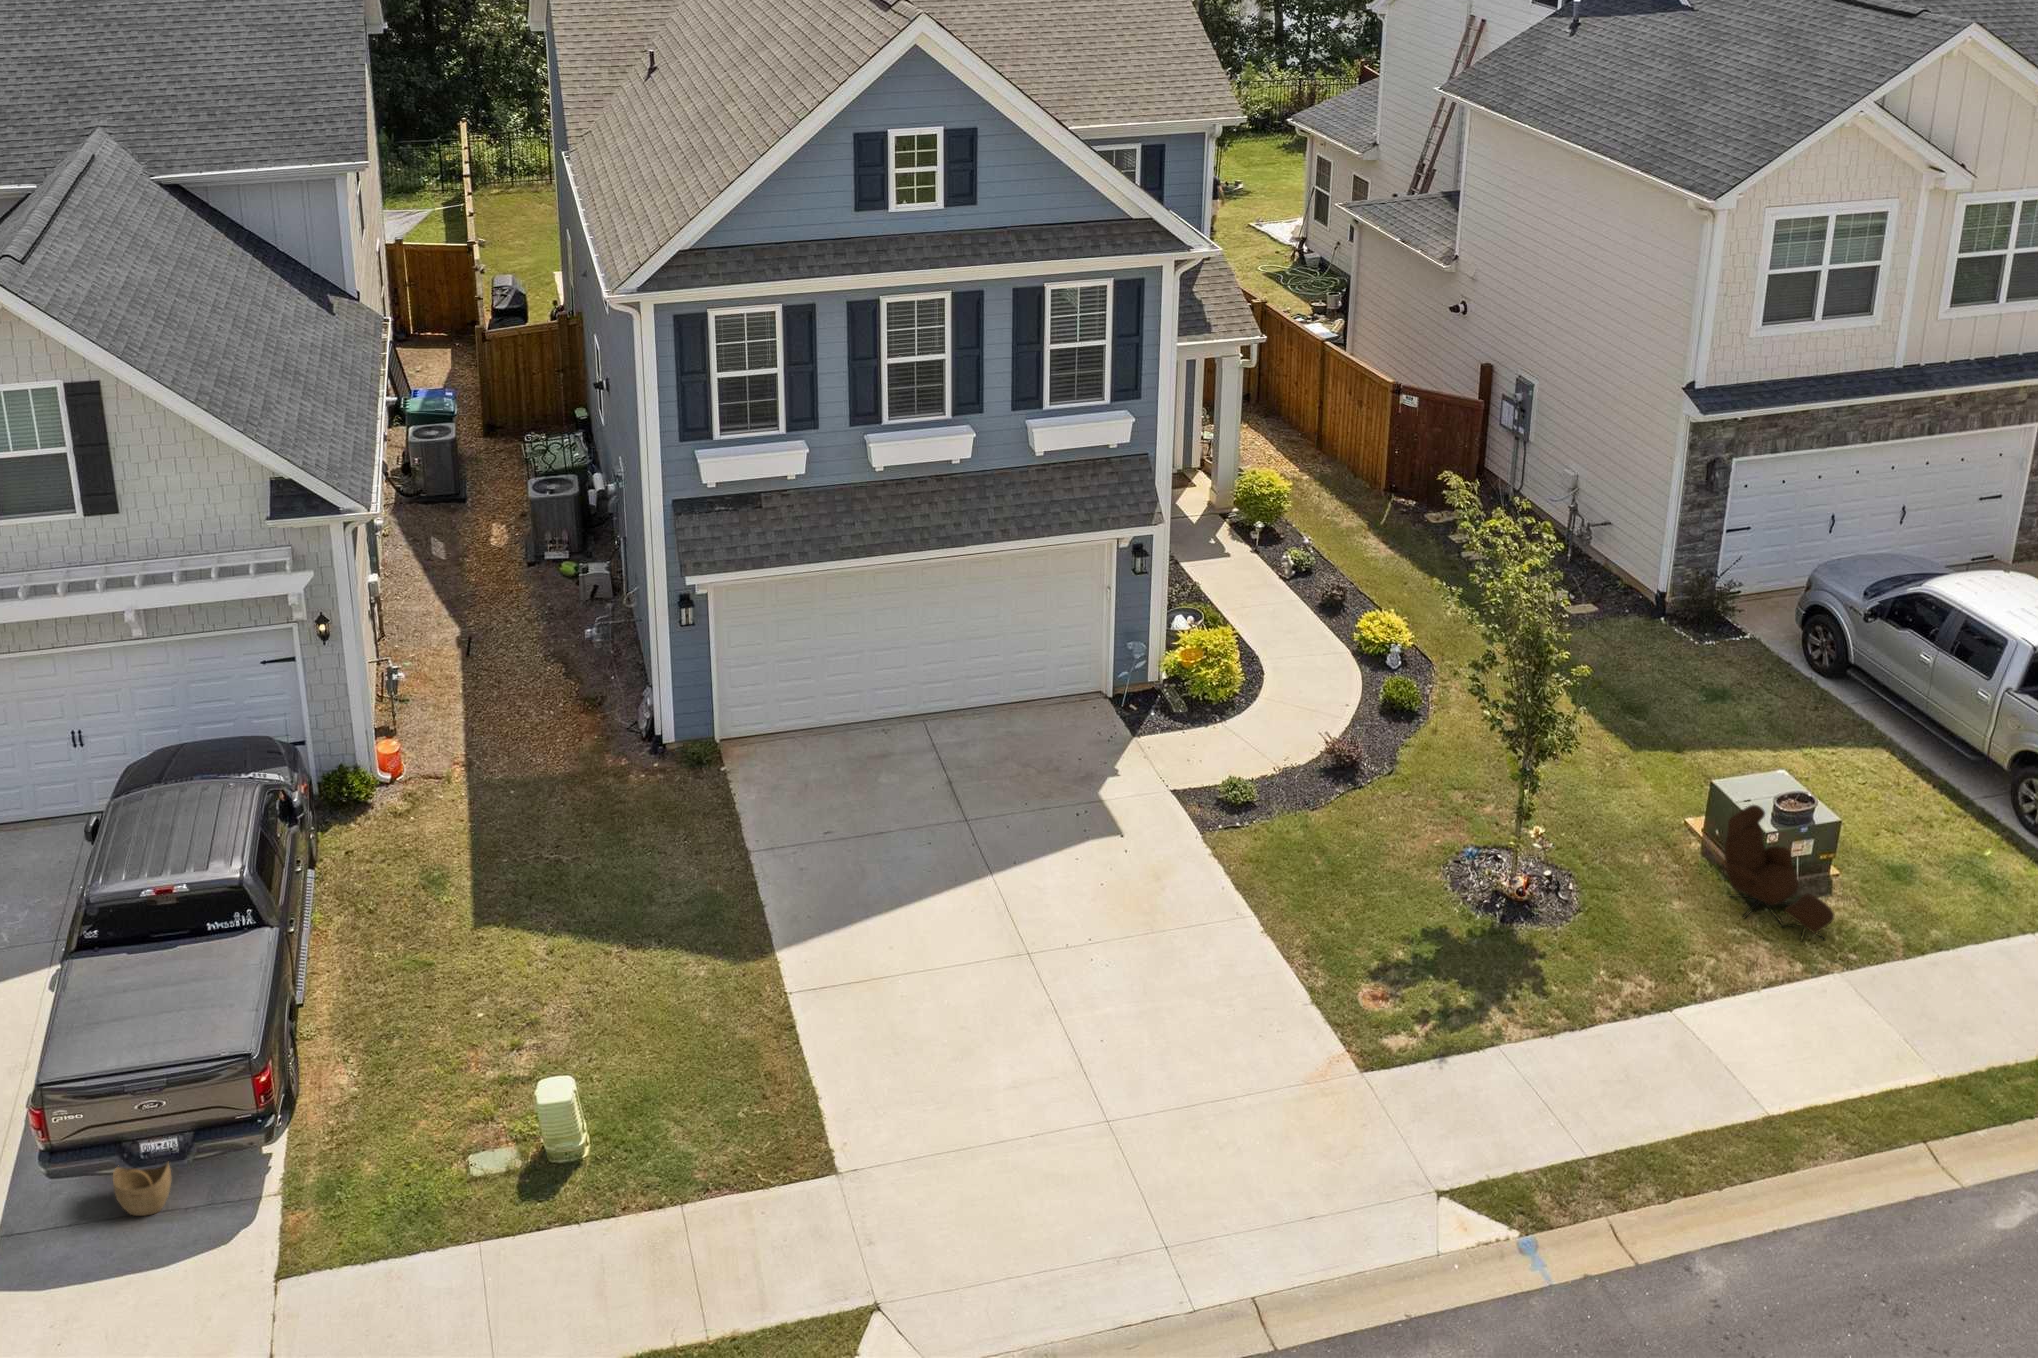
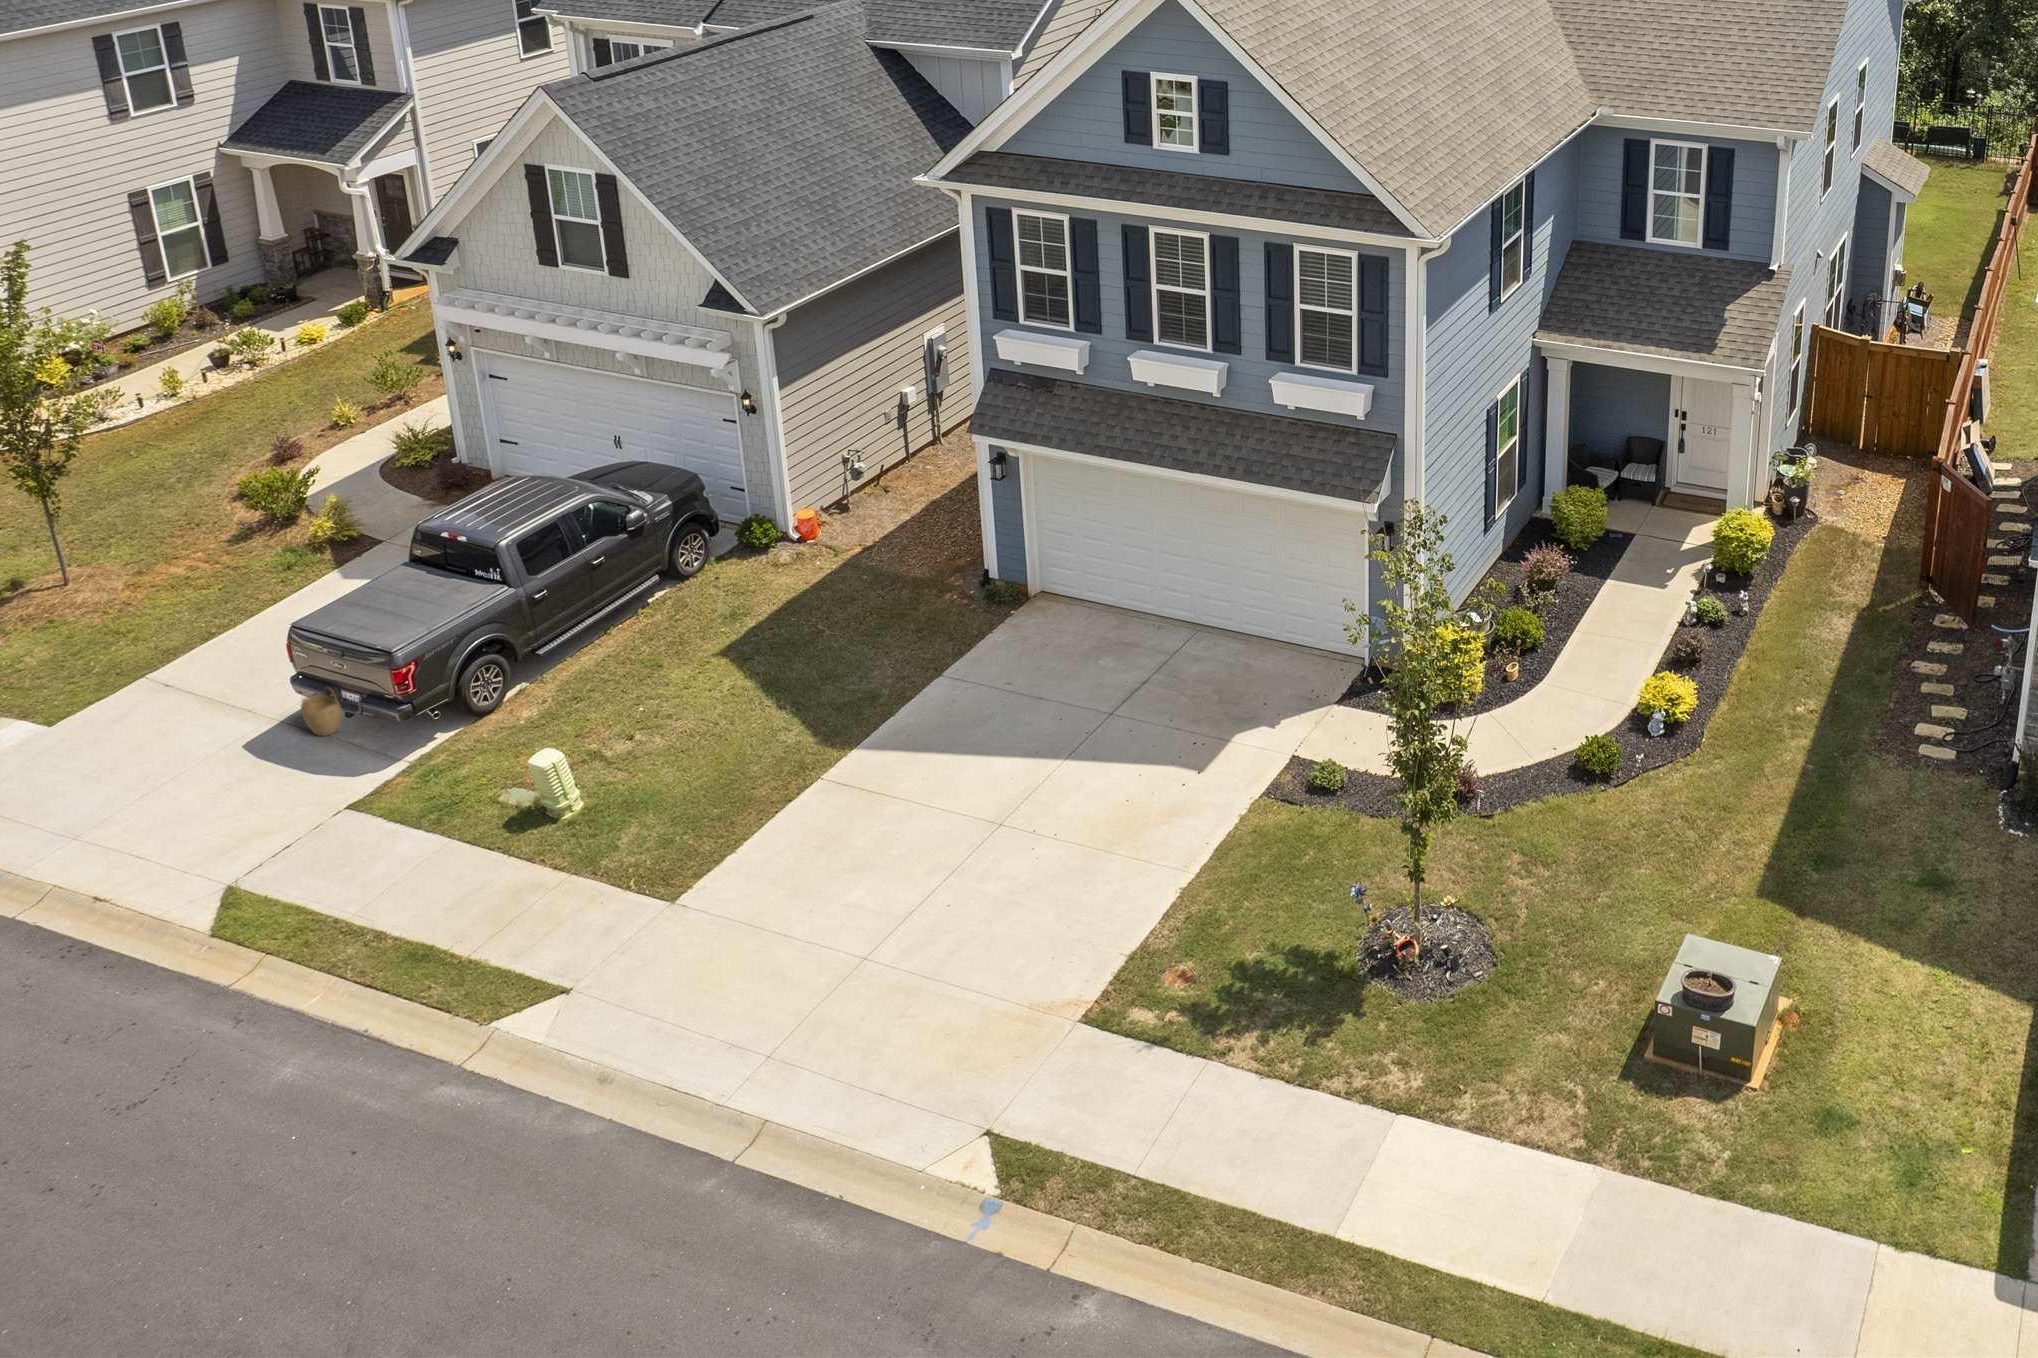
lounge chair: present [1725,805,1834,941] -> none [1584,958,1675,1136]

